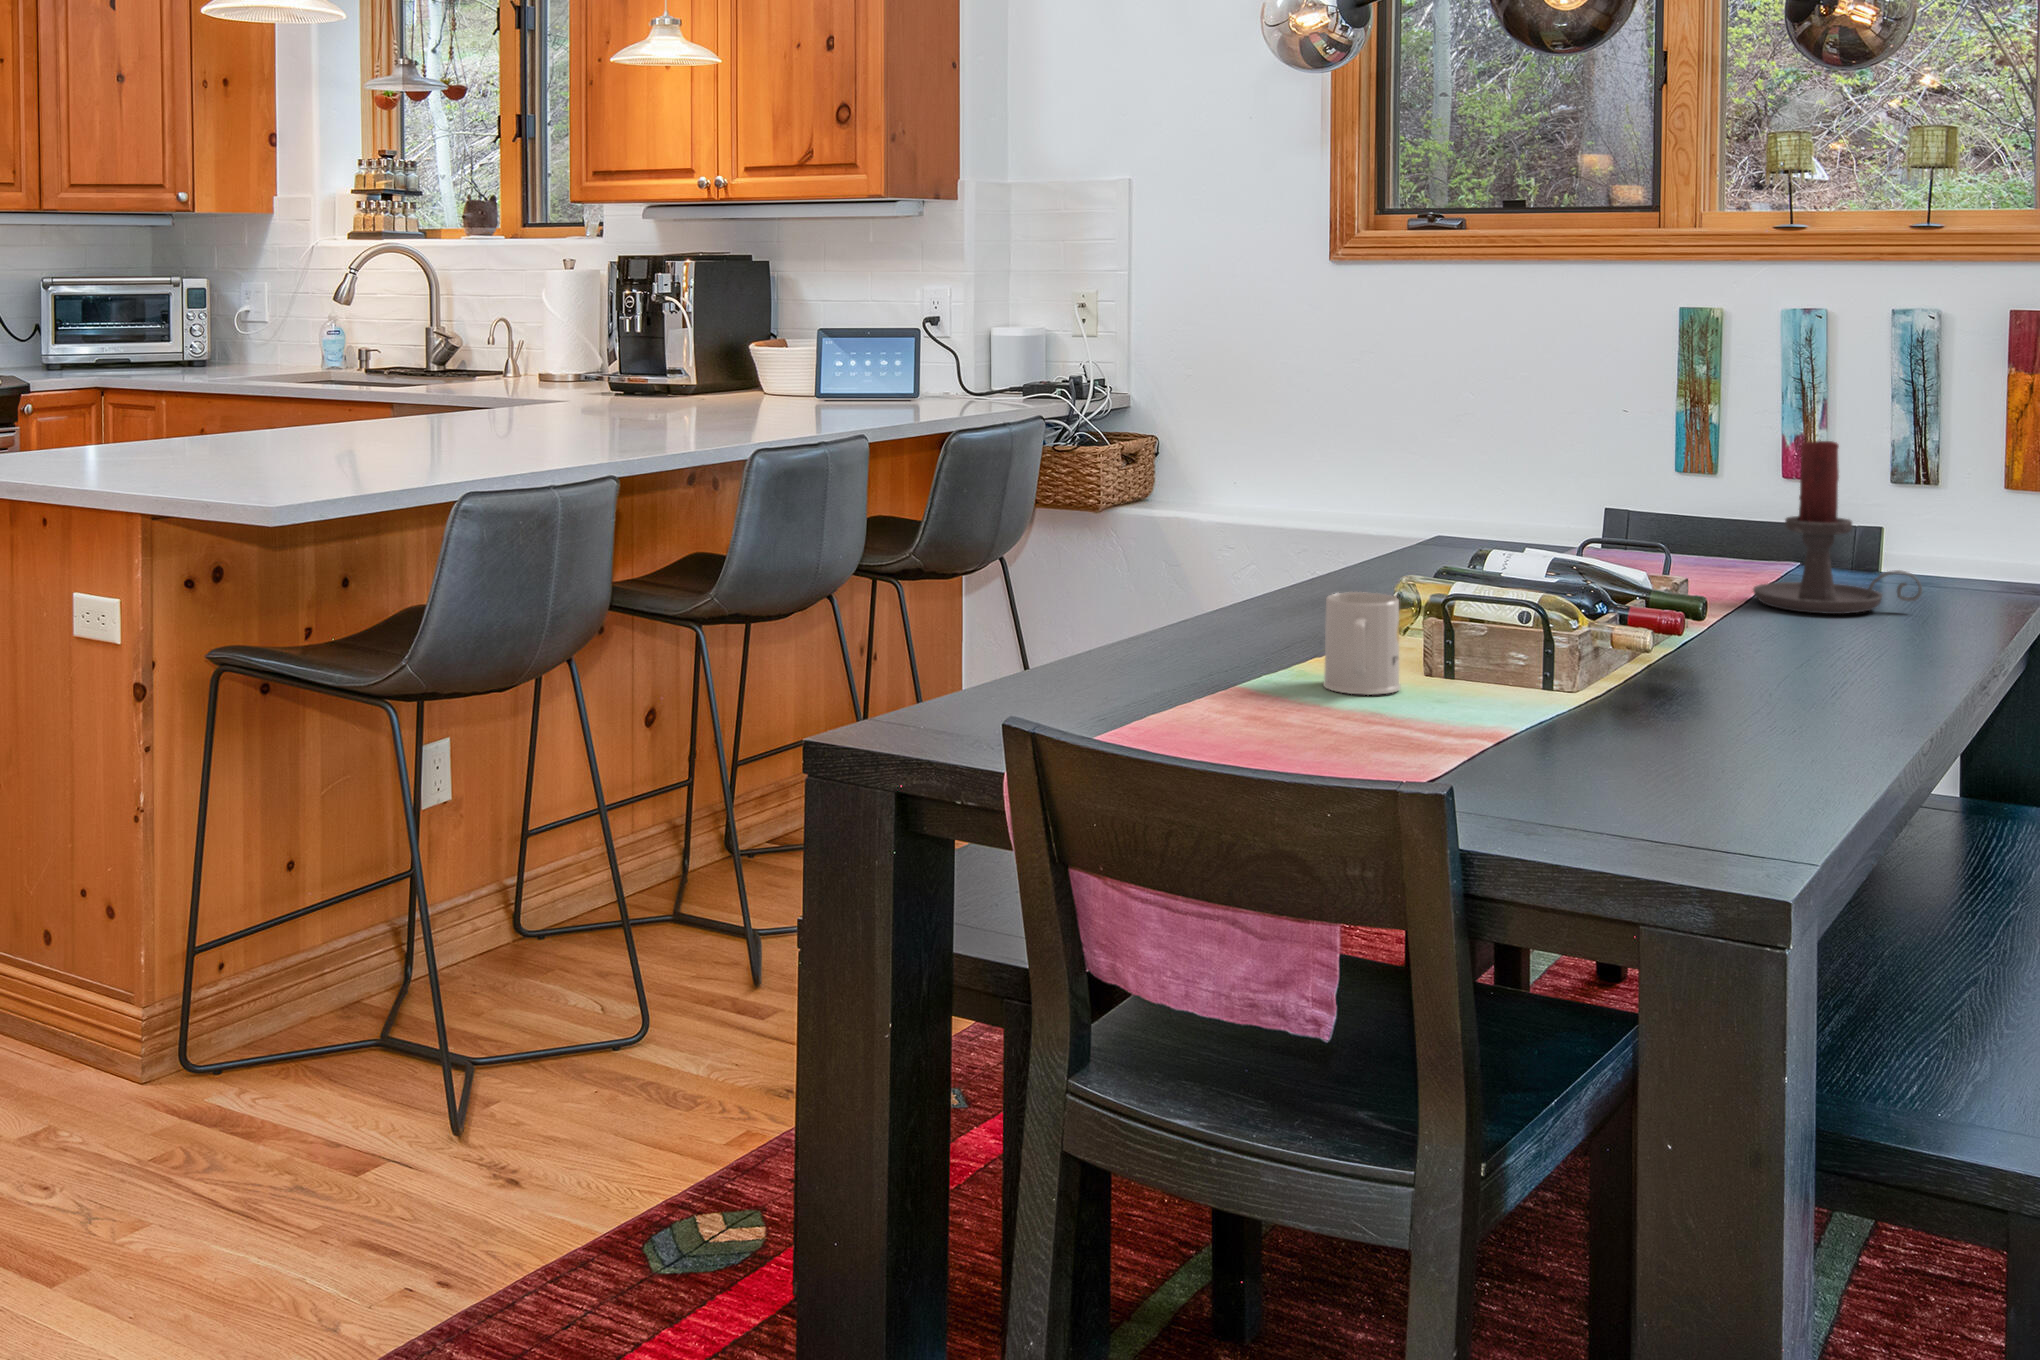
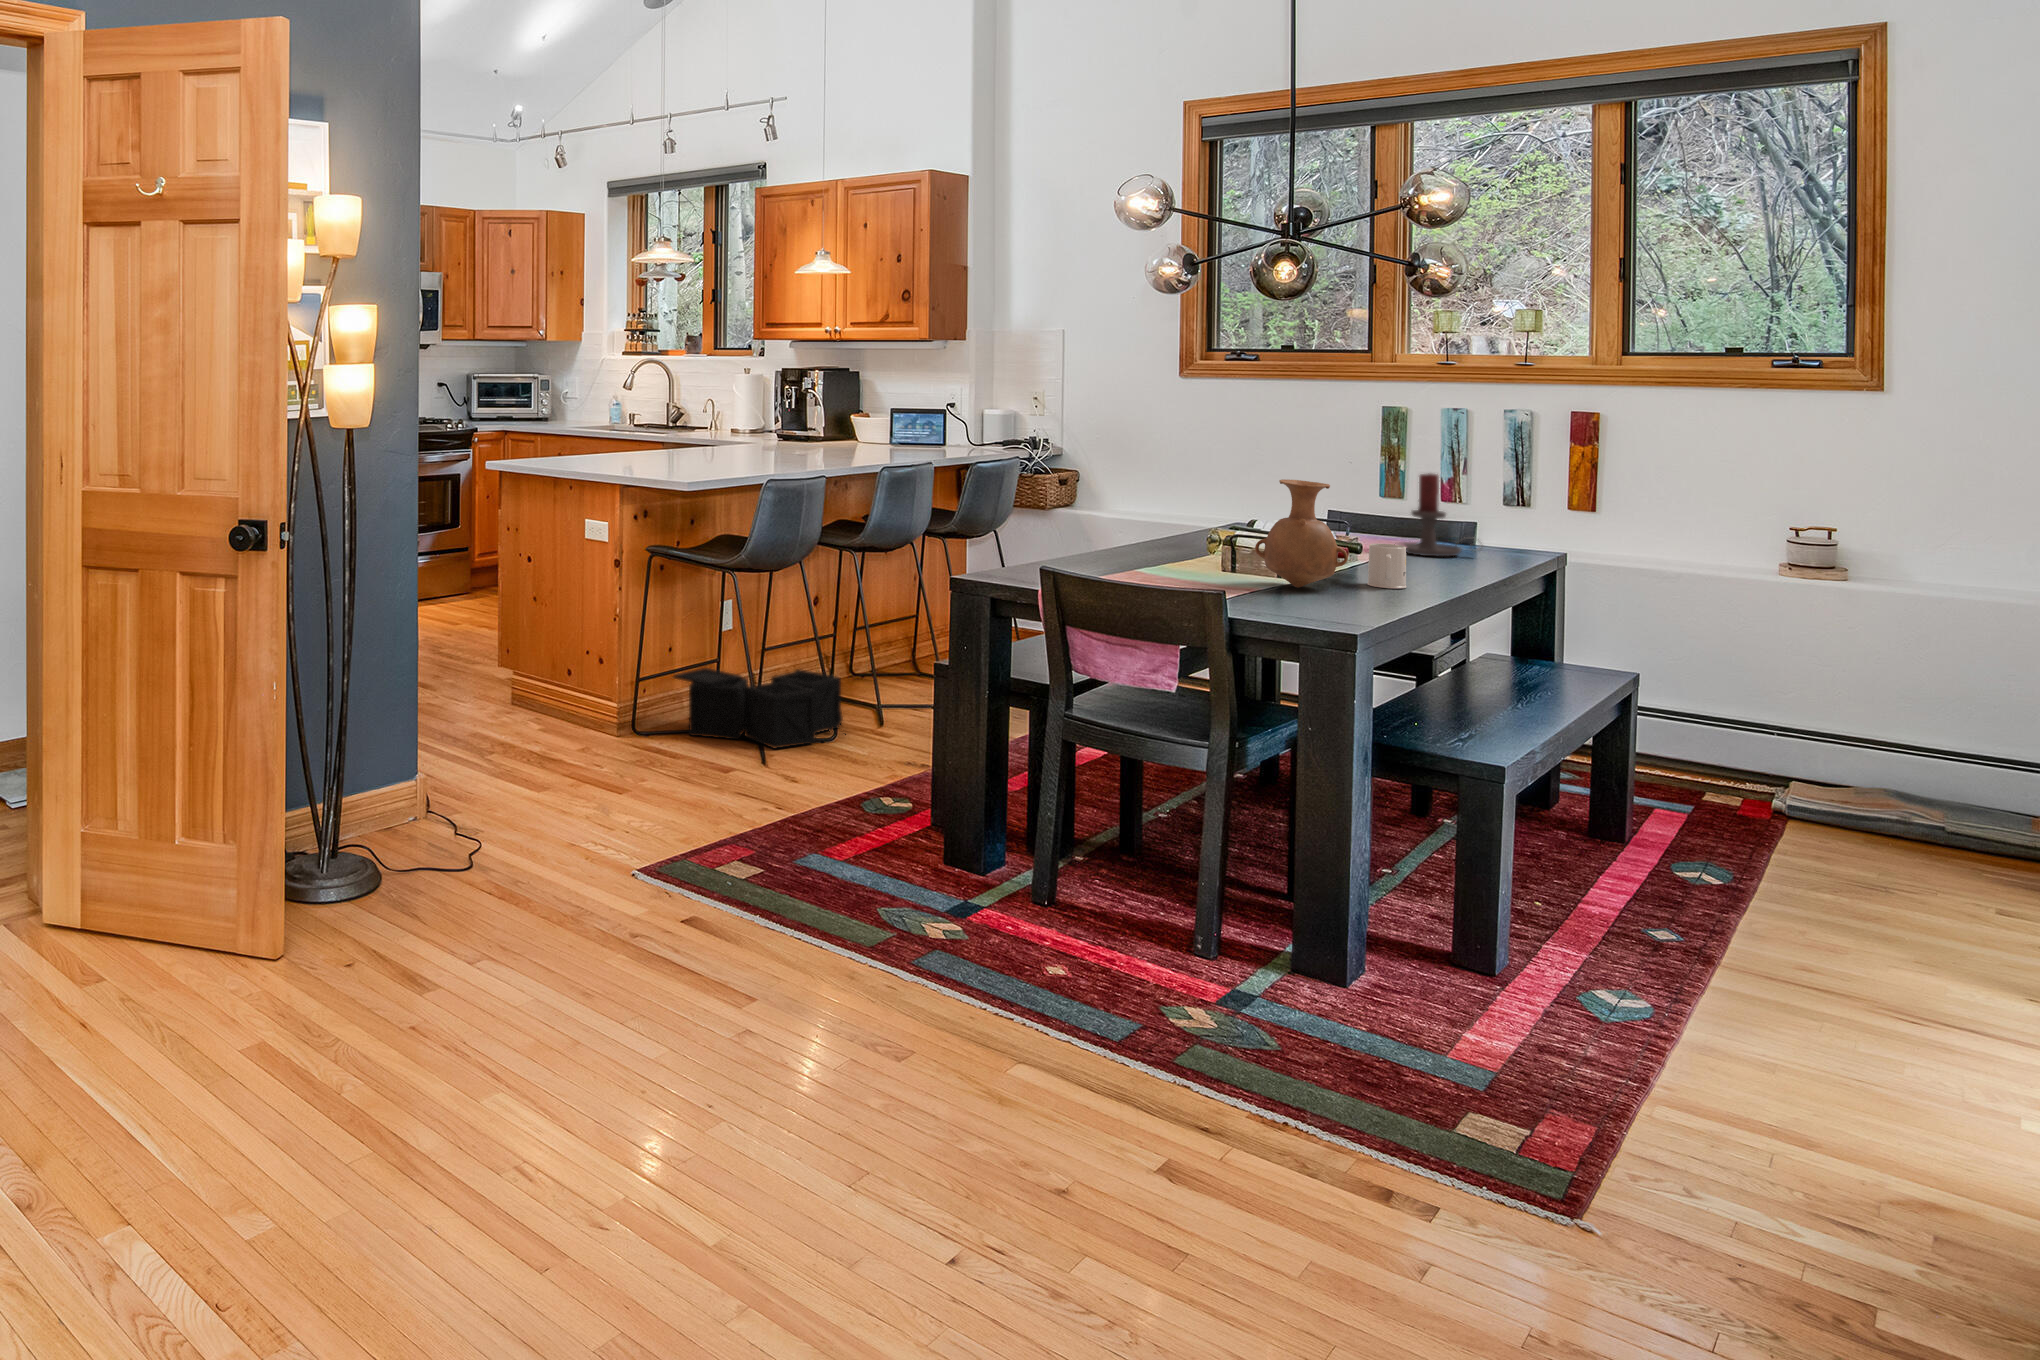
vase: none [1504,474,1708,729] -> present [1255,479,1348,588]
mug: present [1323,592,1400,695] -> present [1367,543,1407,589]
storage bin: none [292,882,677,1083] -> present [674,668,843,748]

